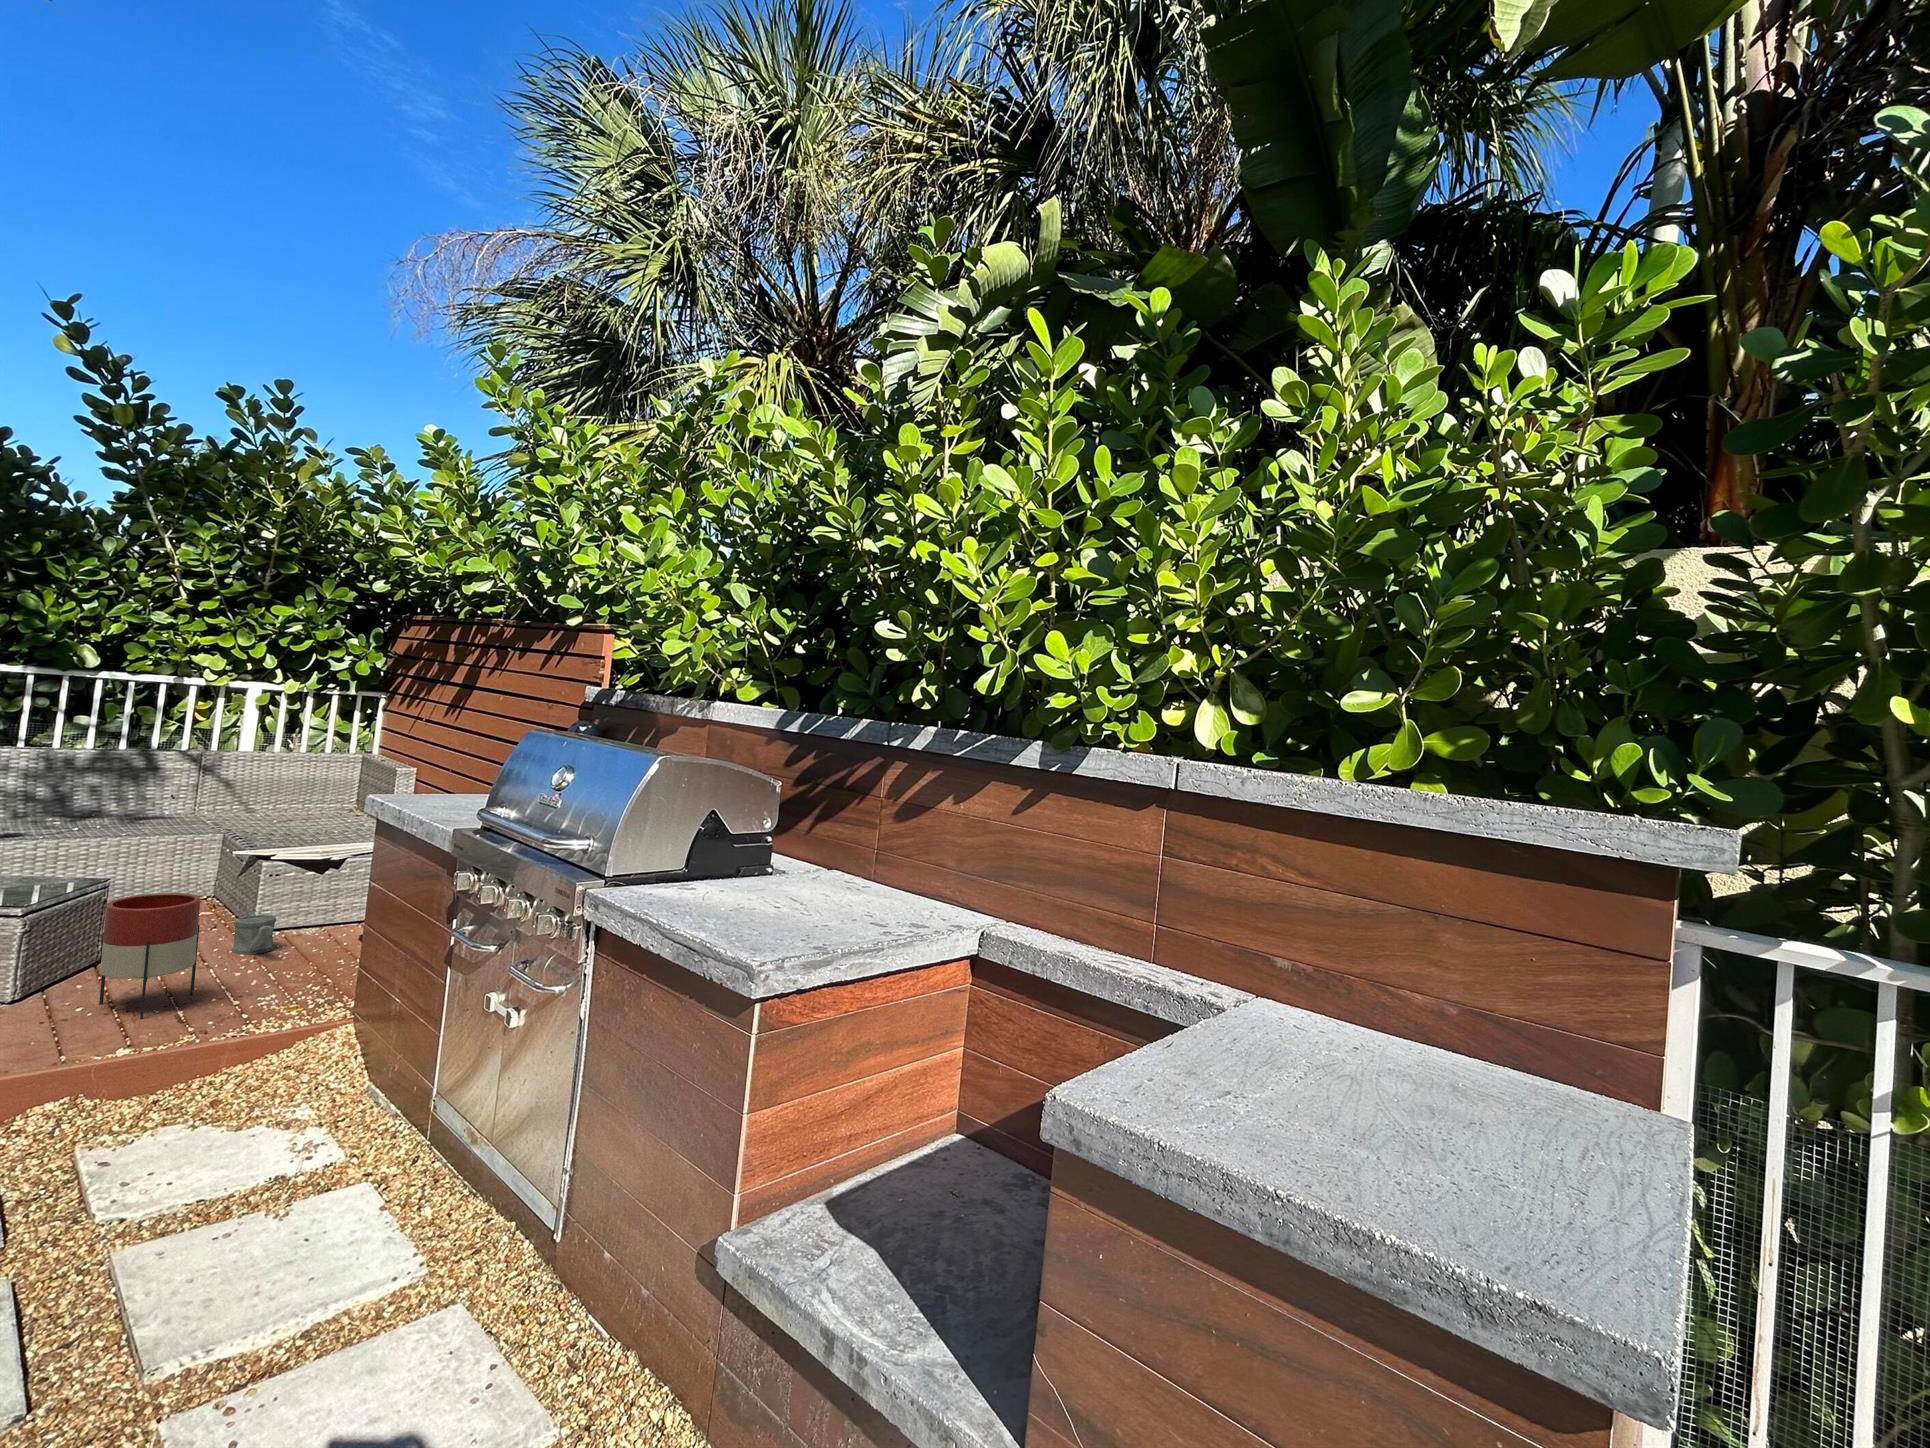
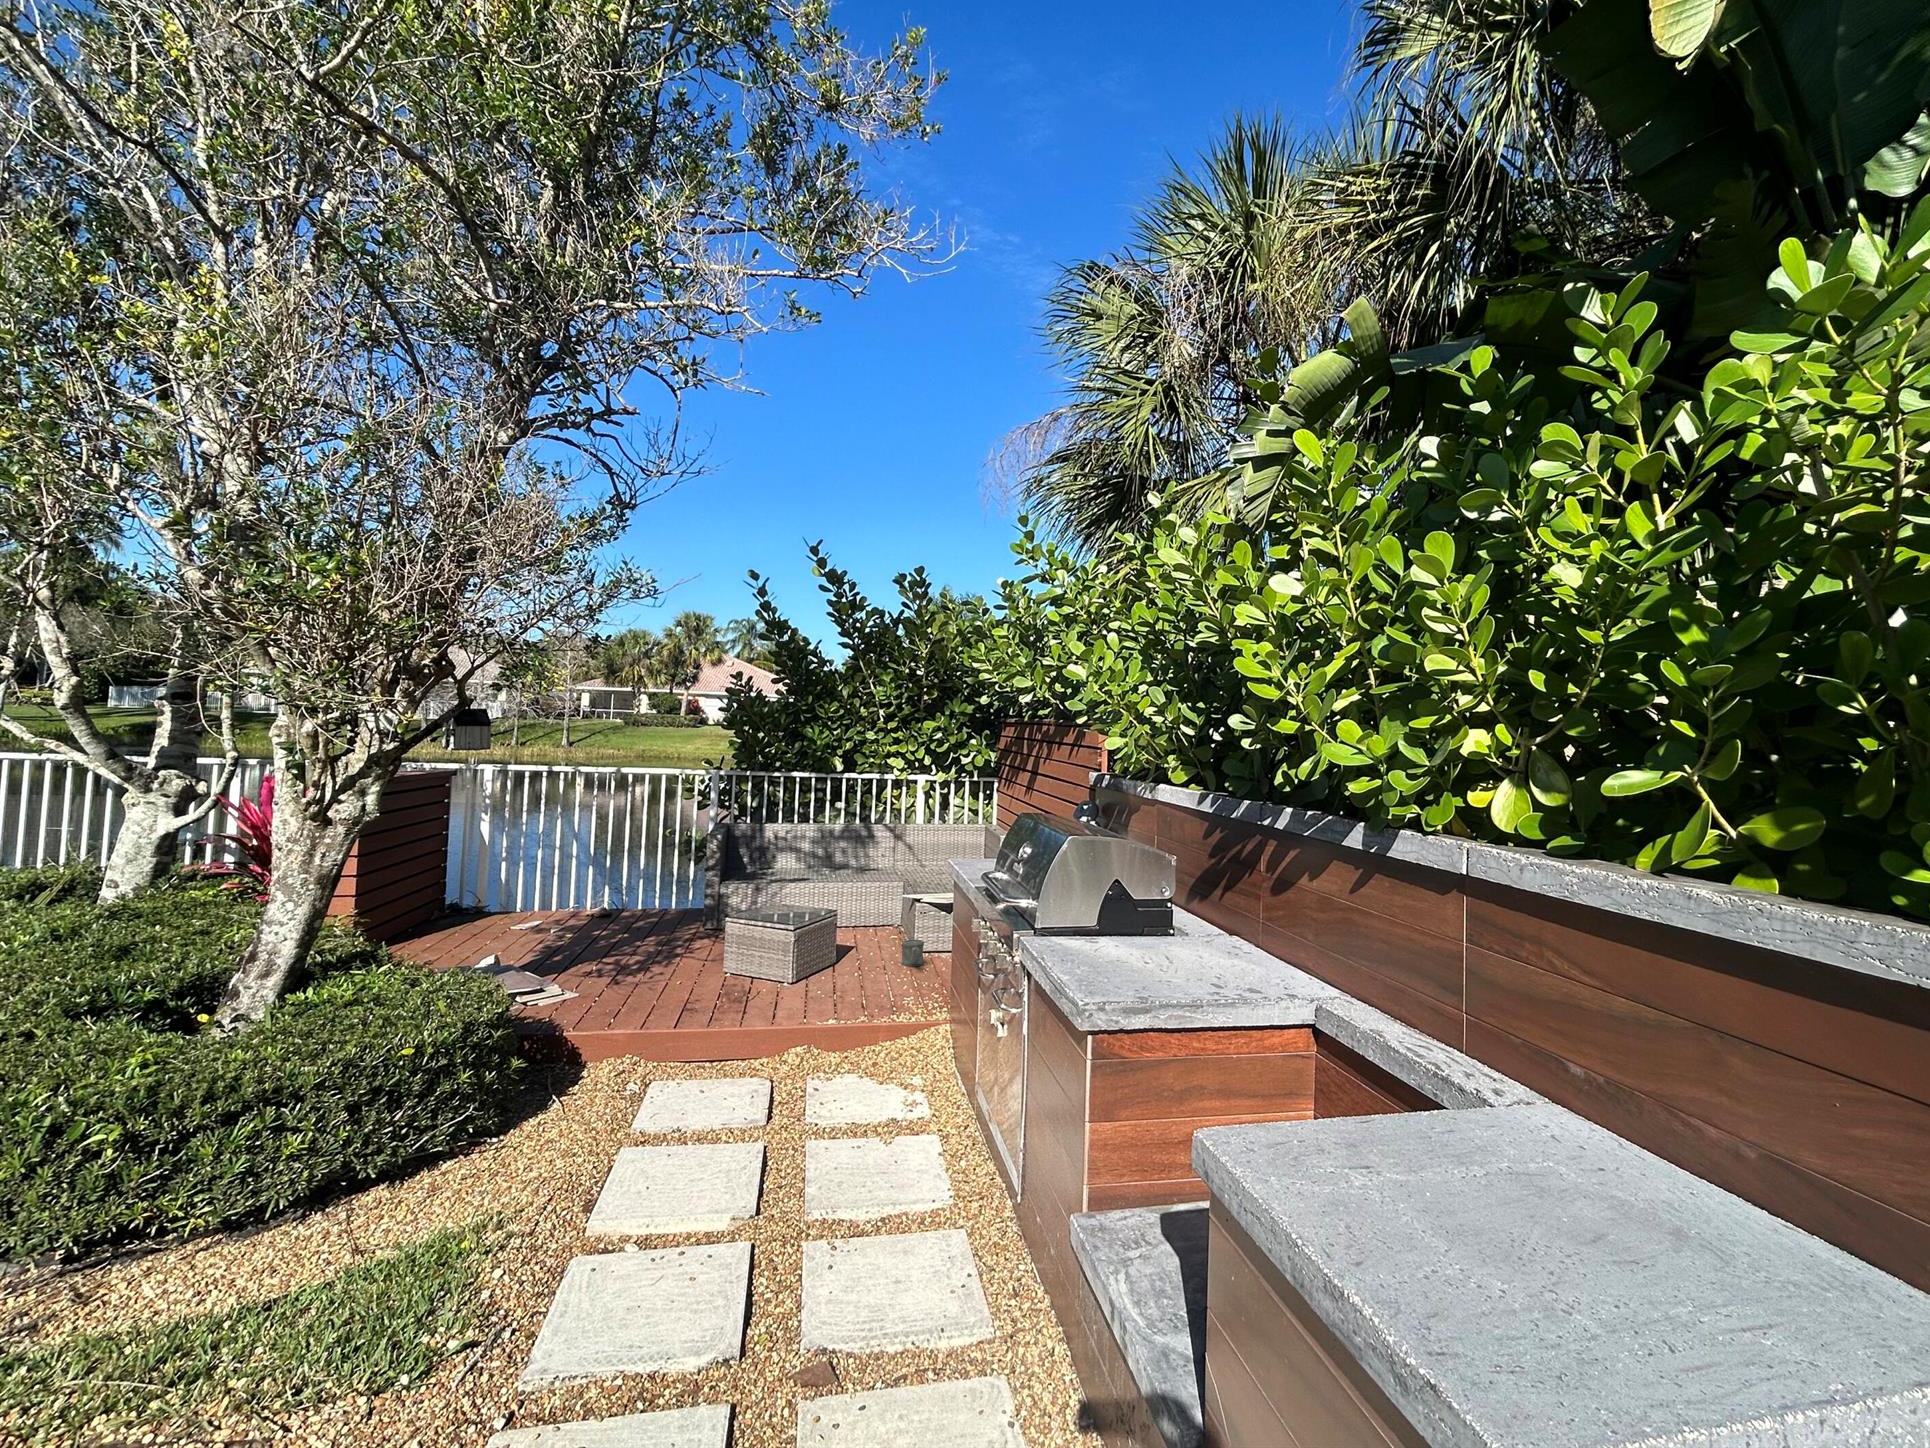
planter: present [99,893,201,1019] -> none [827,921,874,1002]

